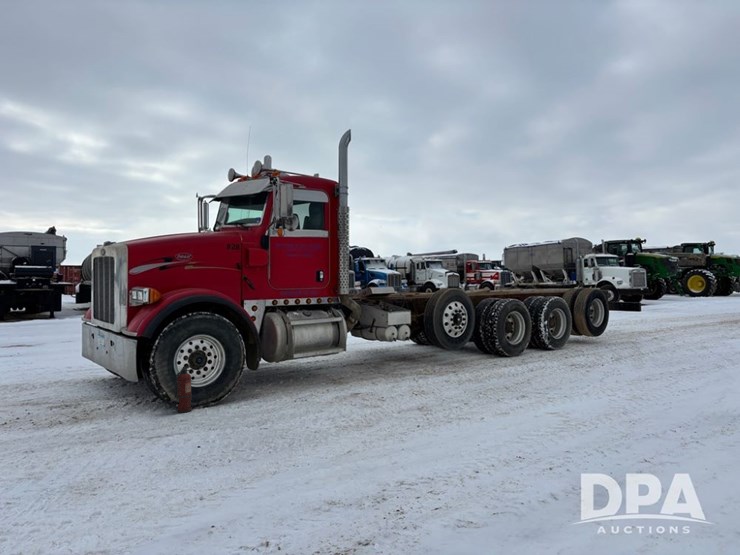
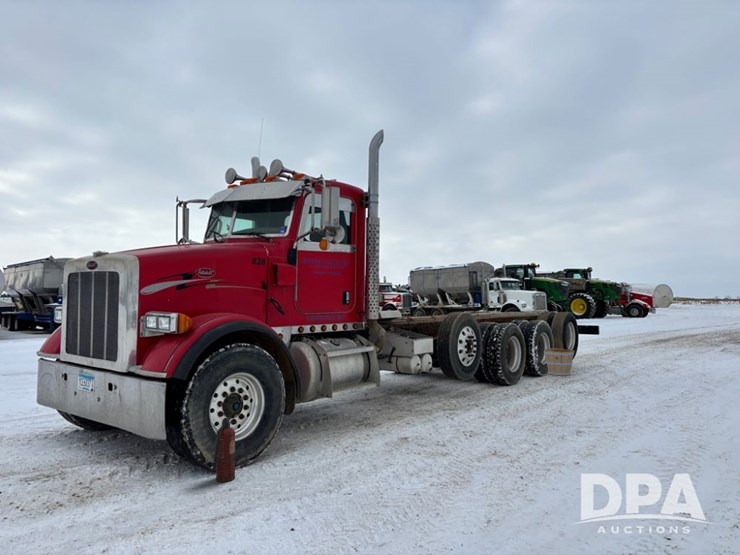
wooden bucket: none [555,325,586,351] -> present [544,348,574,376]

